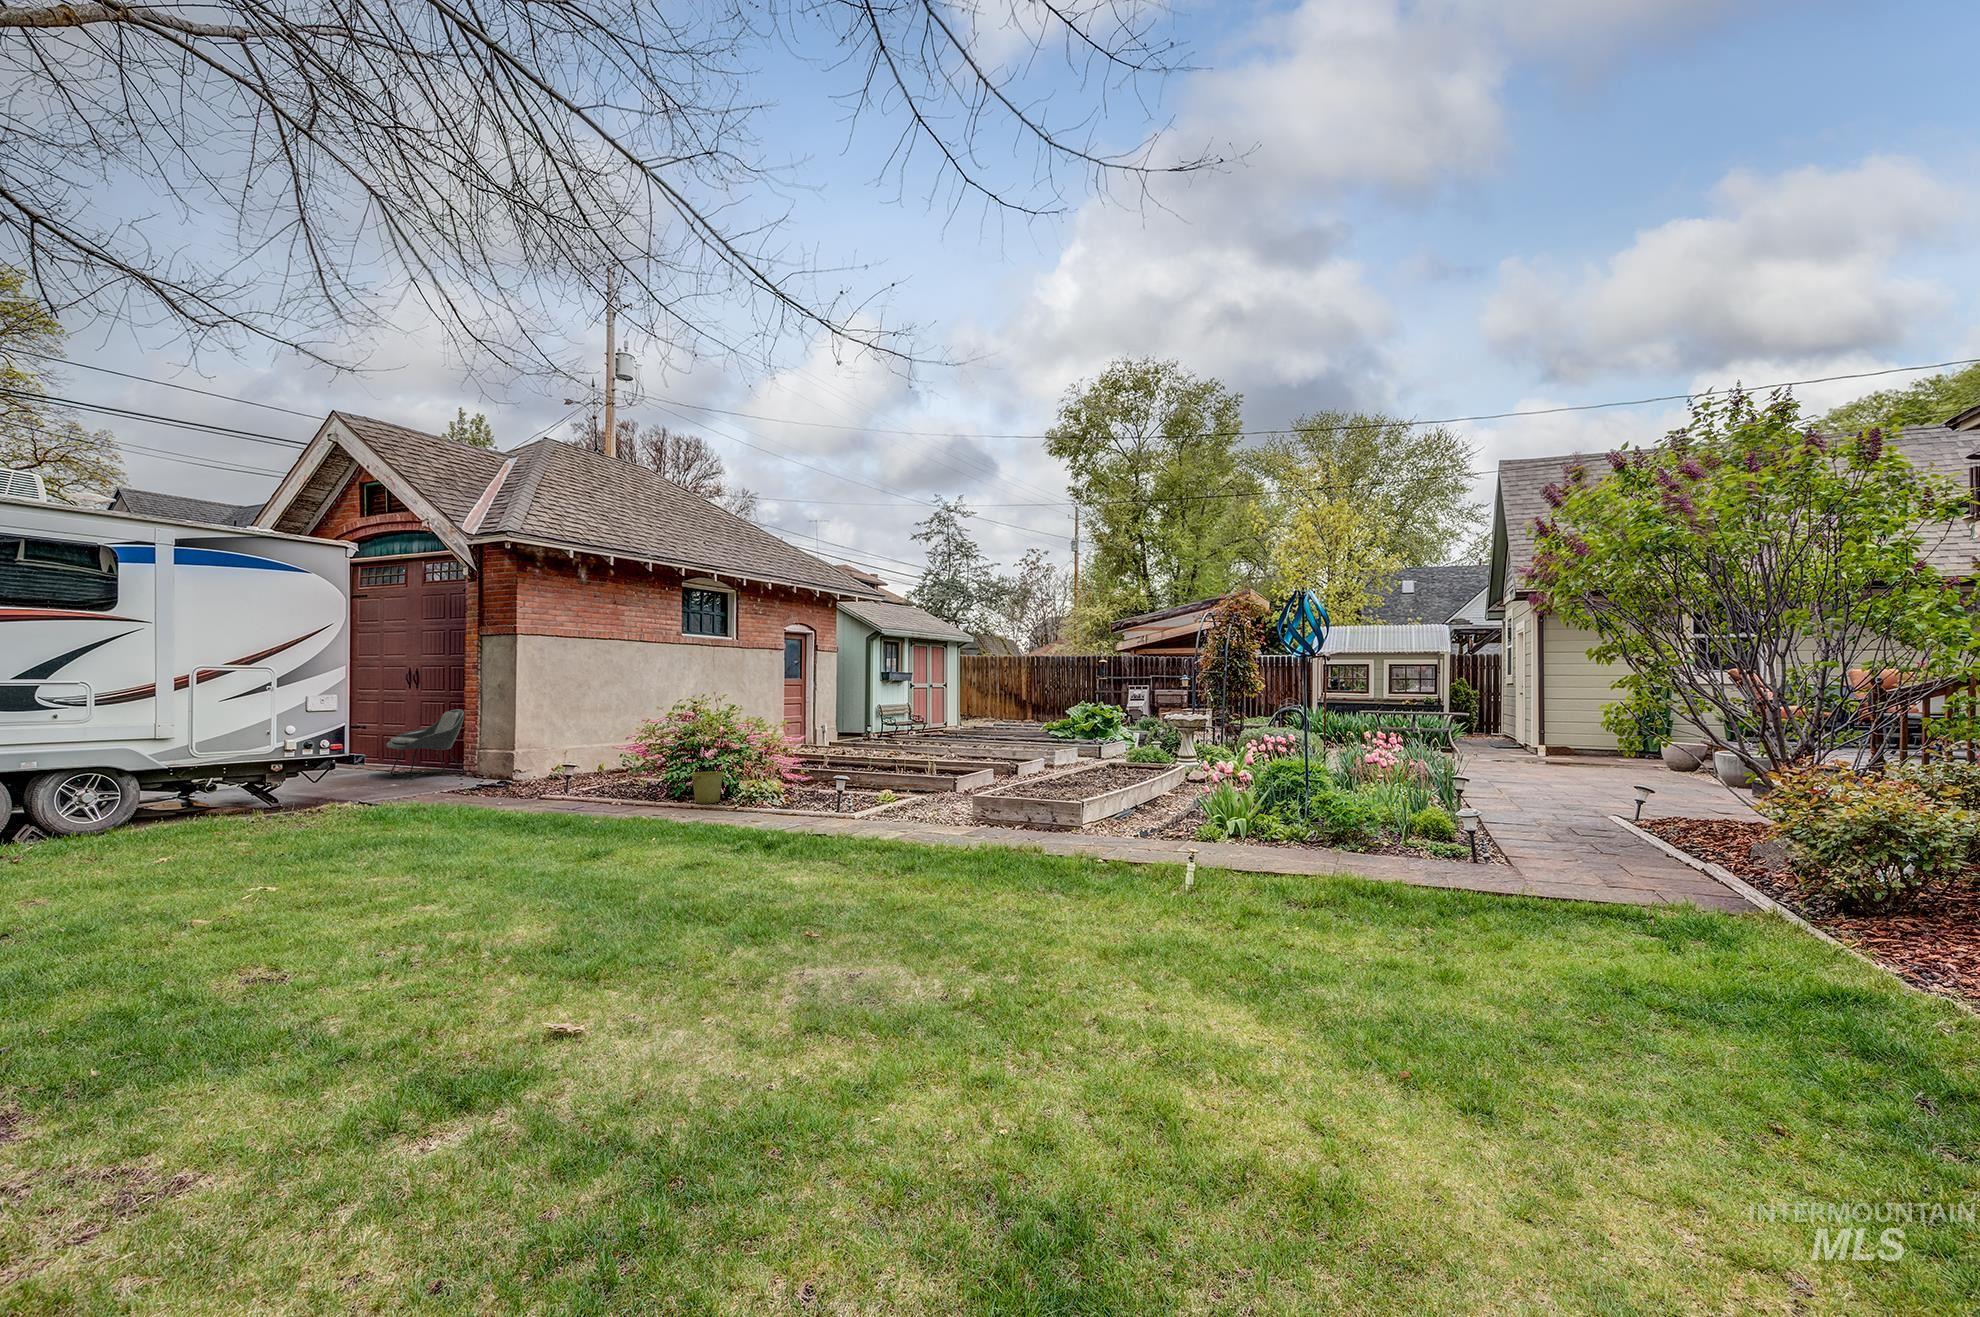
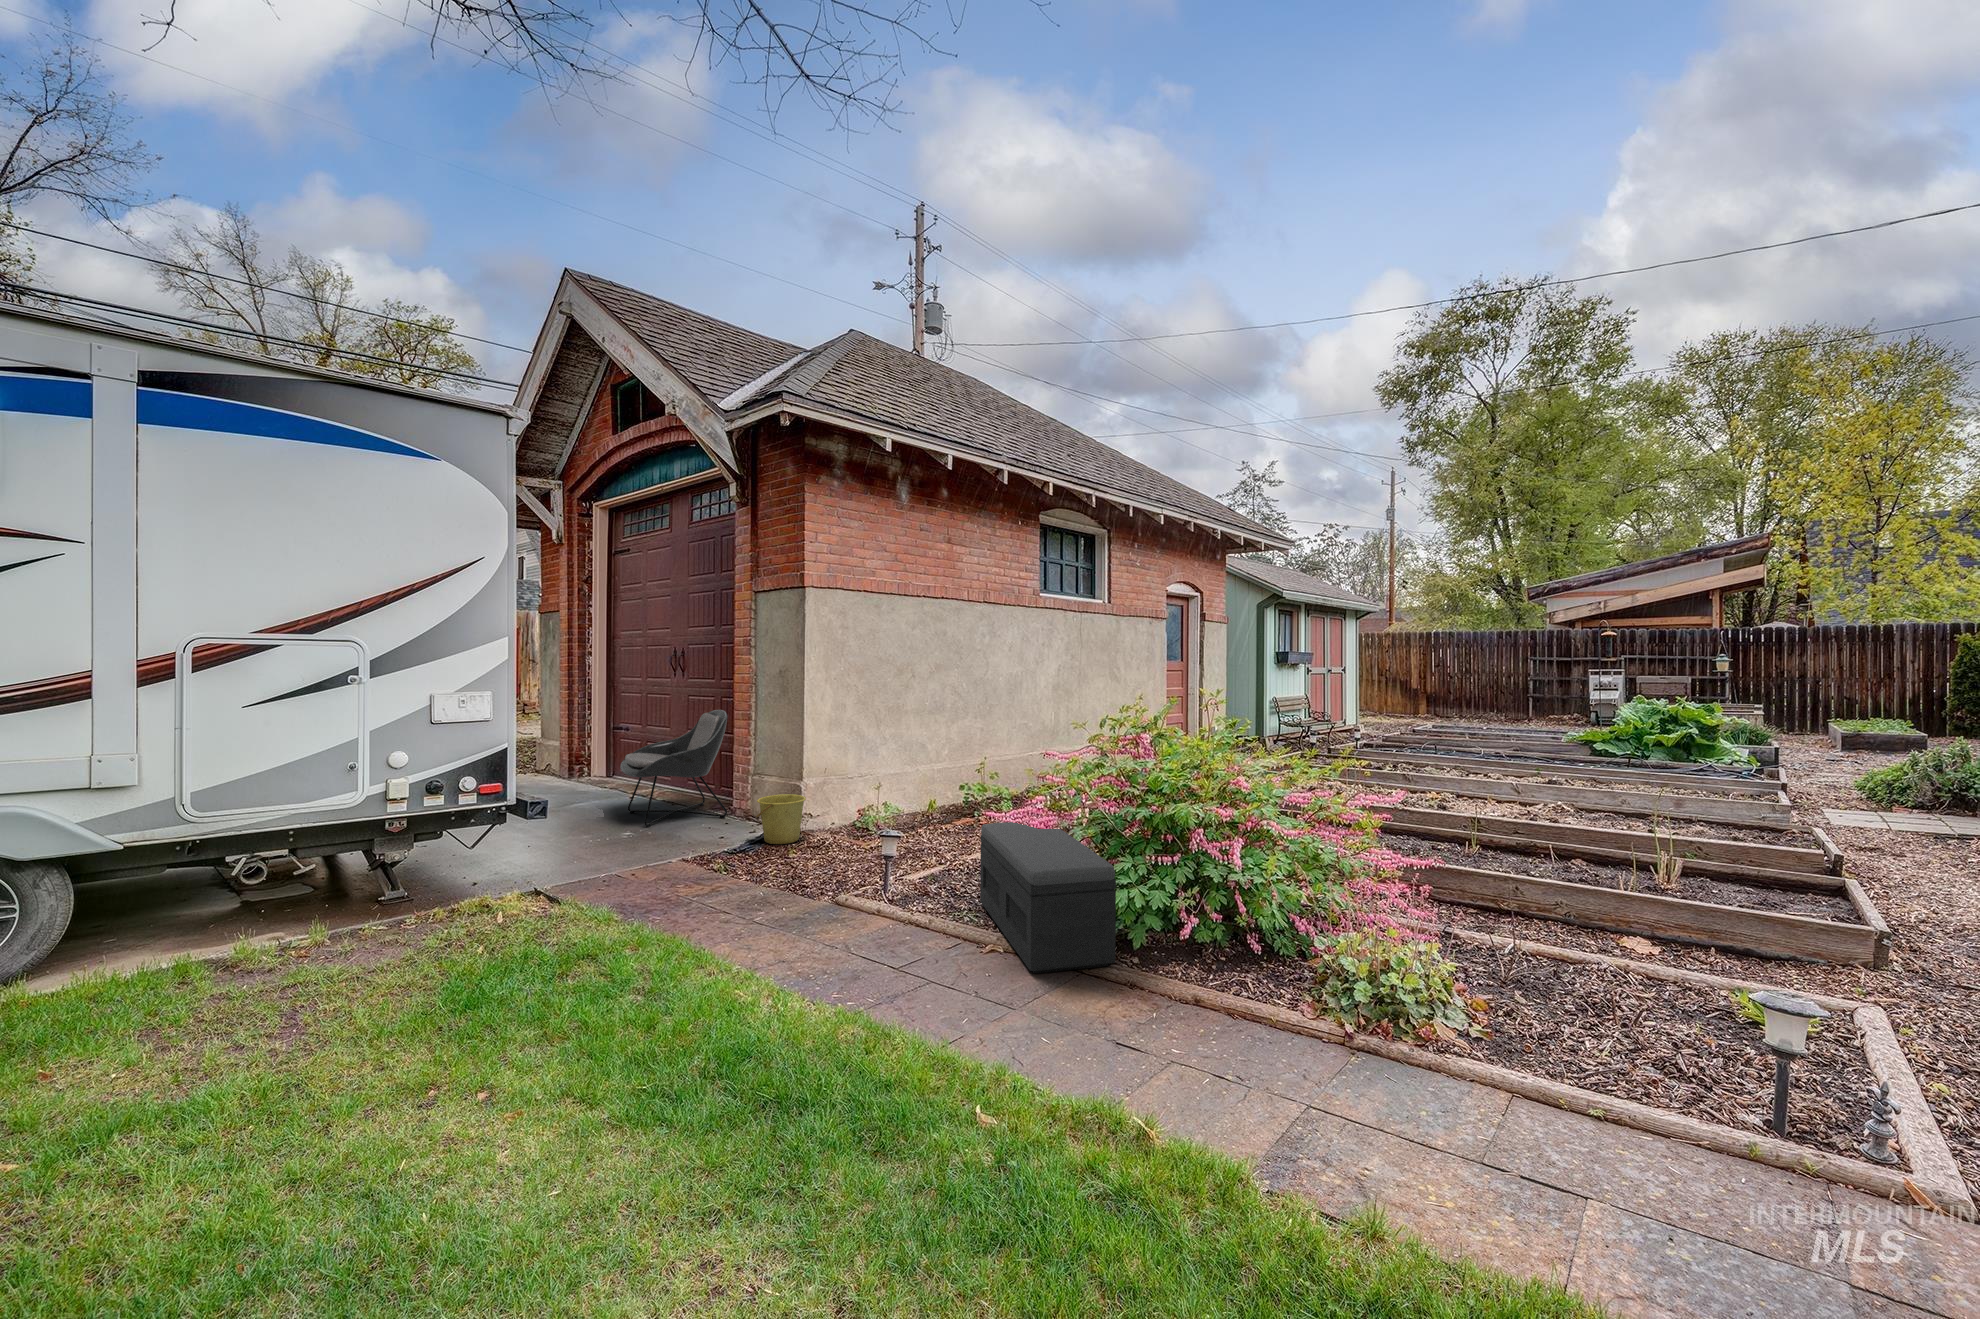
storage bench: none [616,750,668,801] -> present [980,822,1116,973]
bucket: present [690,772,724,804] -> present [756,794,806,844]

